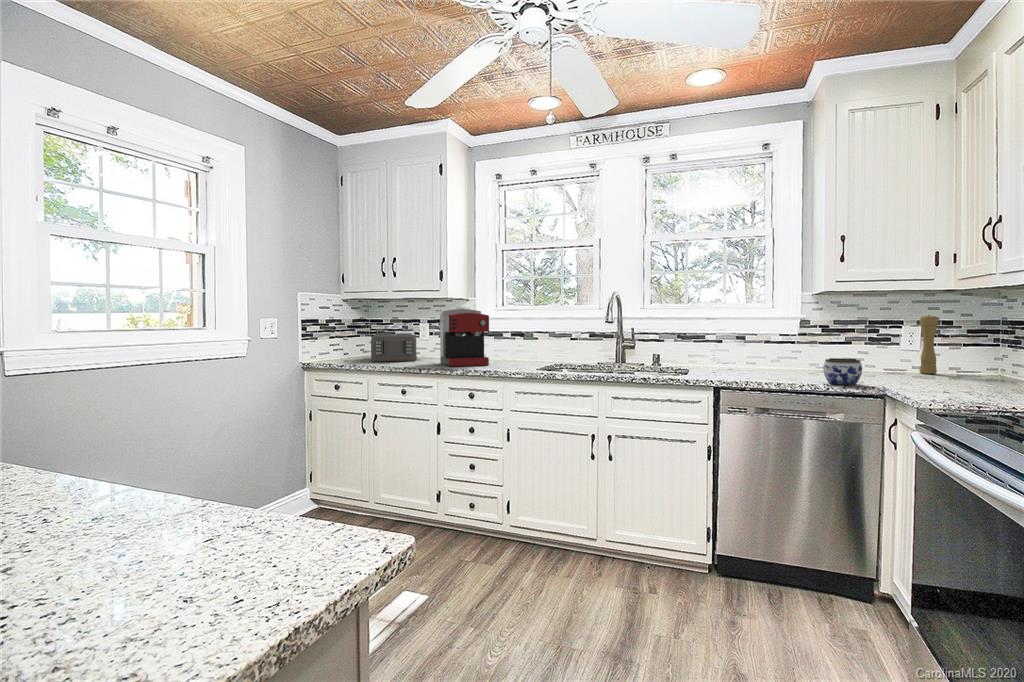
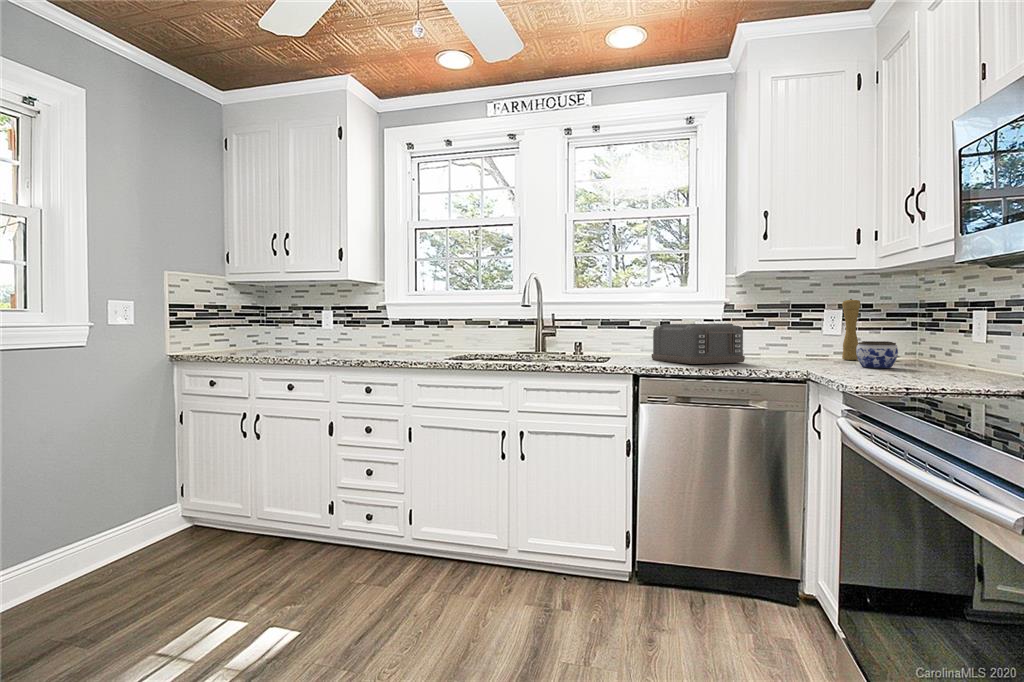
coffee maker: present [440,309,489,366] -> none [337,292,392,357]
toaster: present [371,333,417,361] -> present [652,324,745,364]
jar: present [823,358,862,385] -> present [856,341,898,368]

